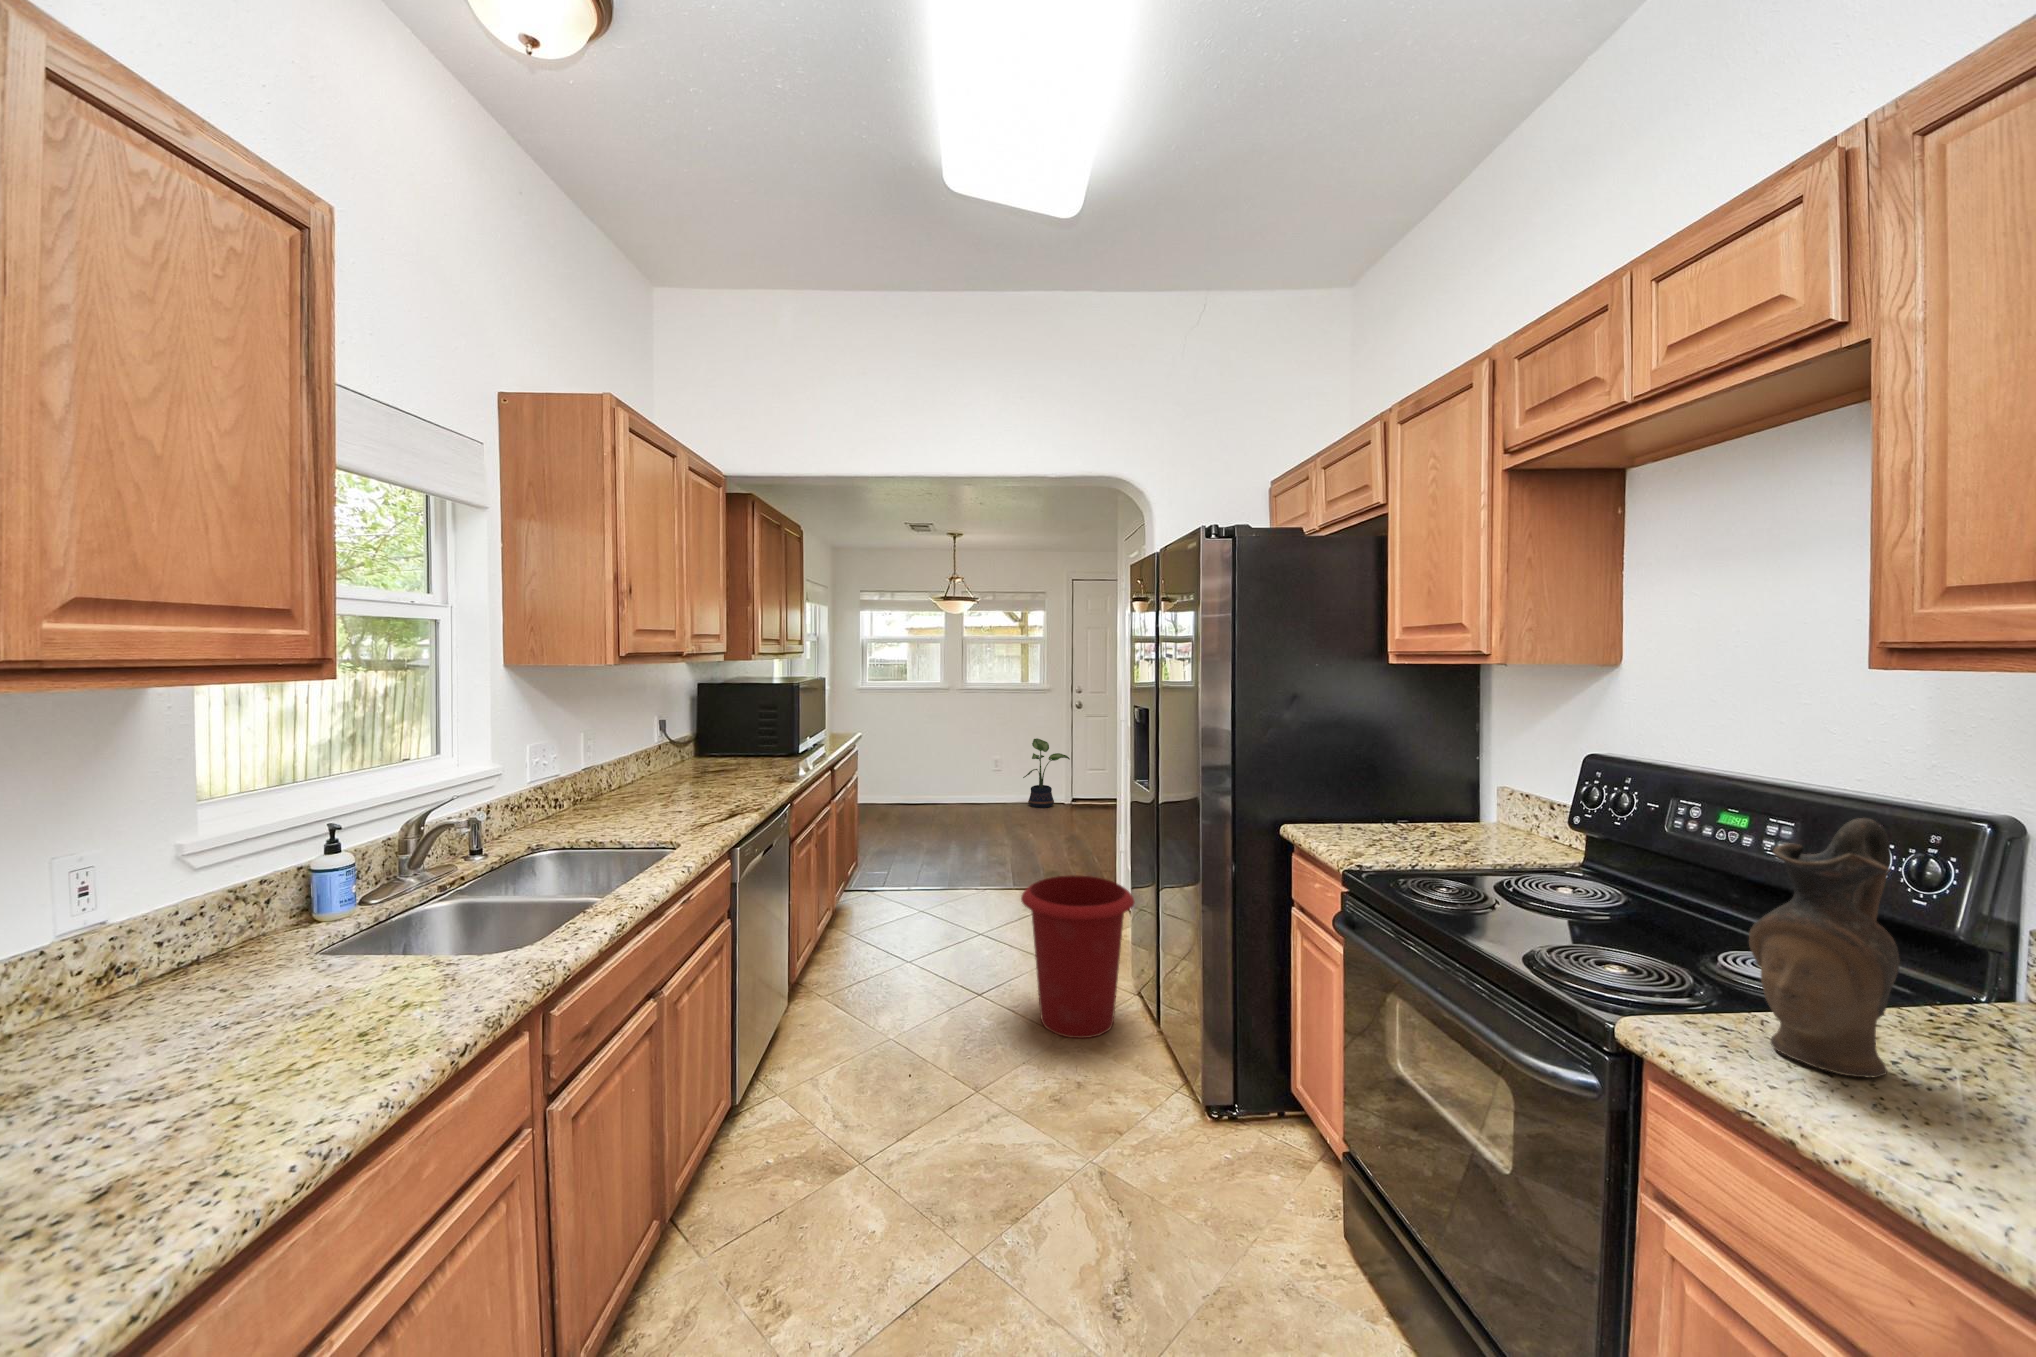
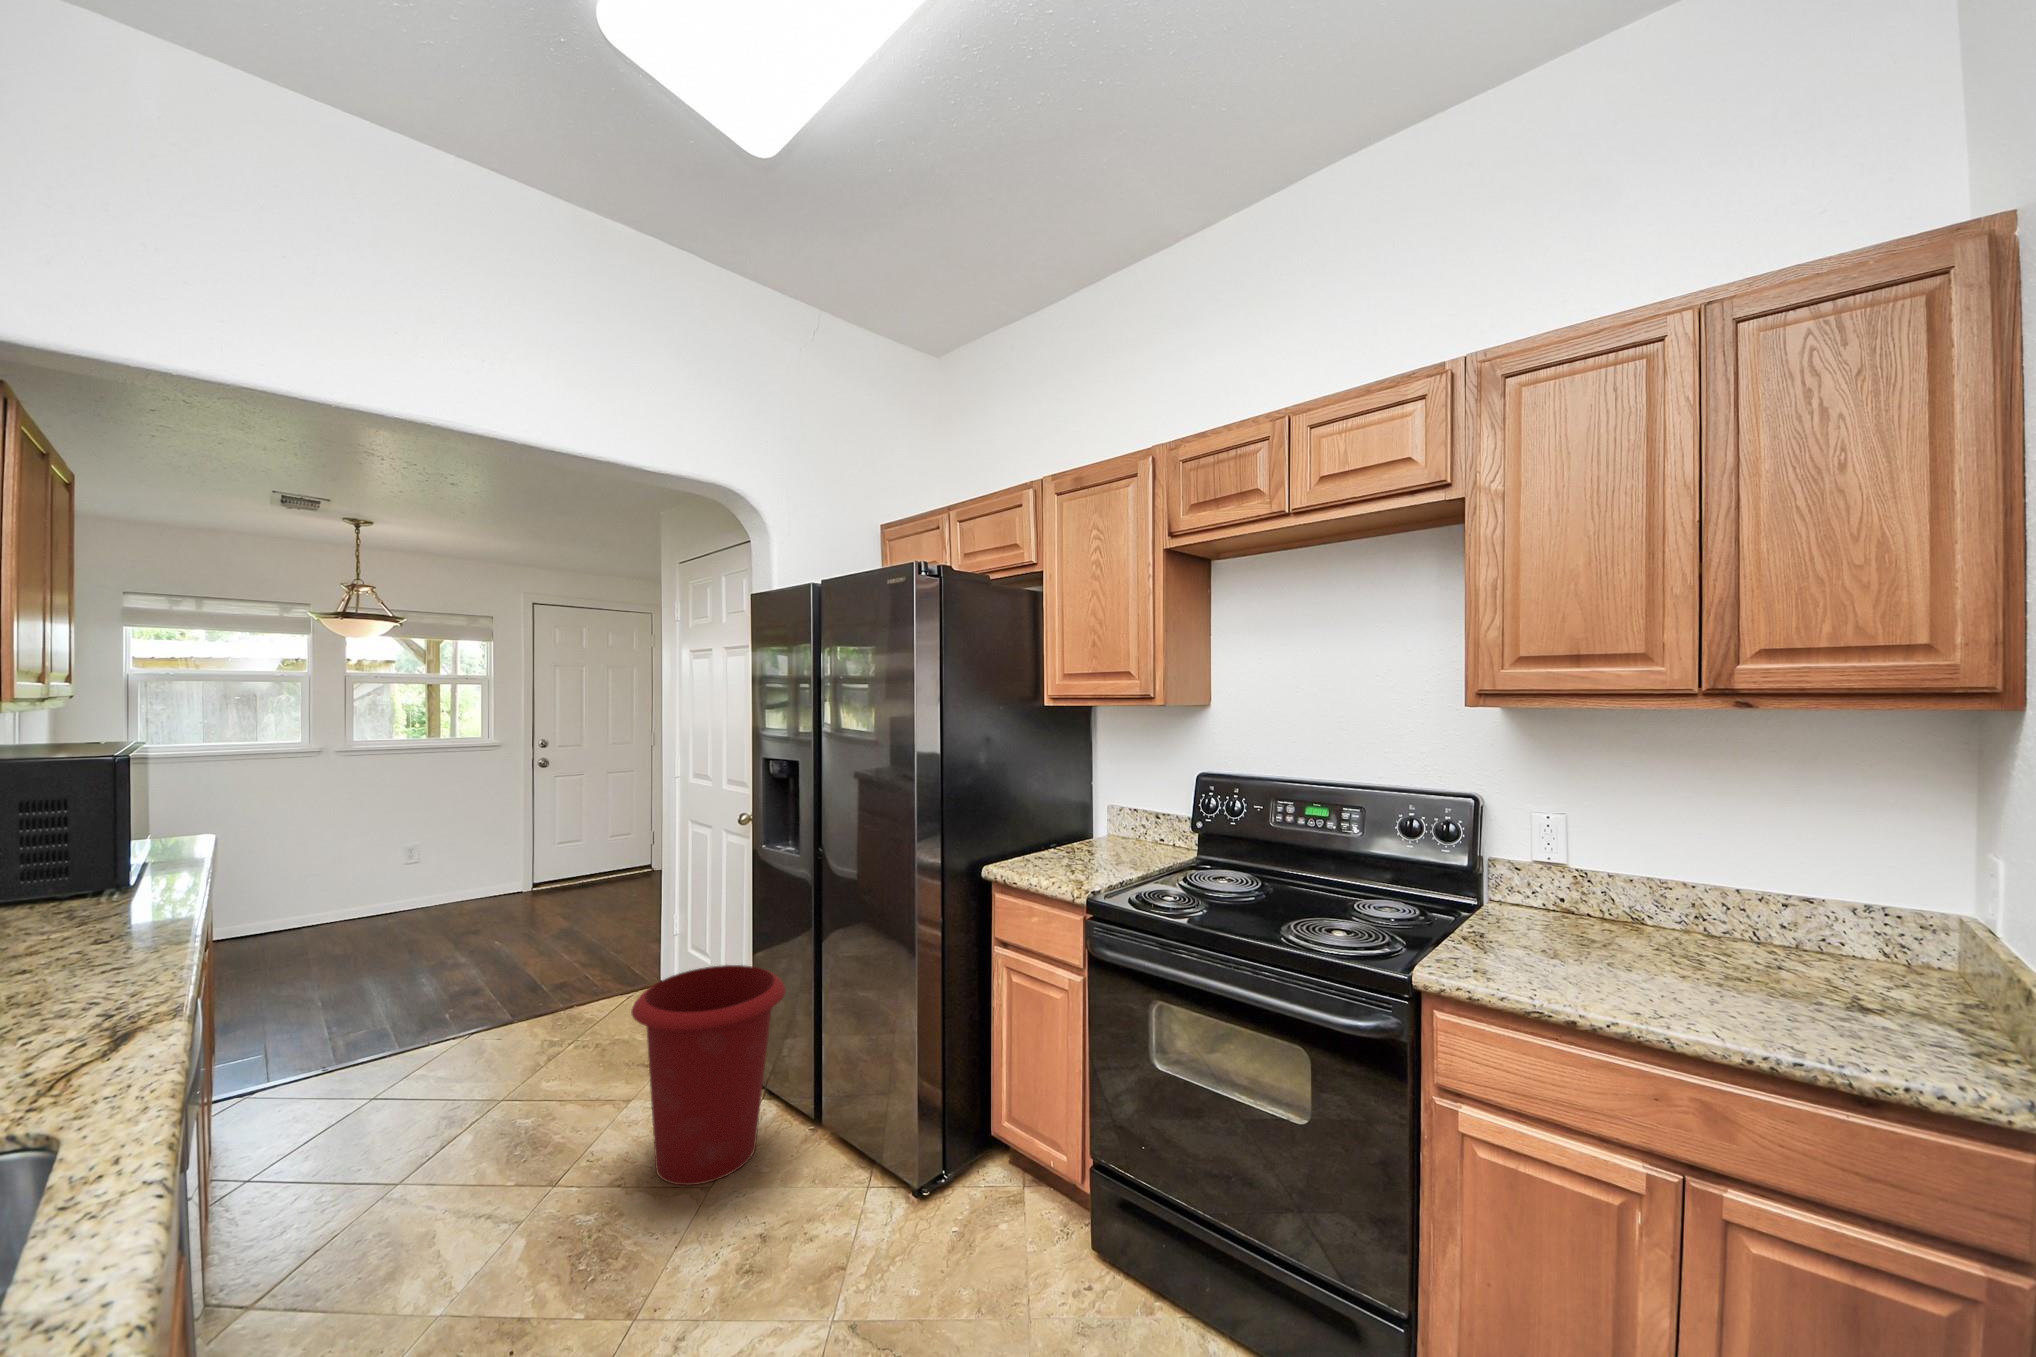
potted plant: present [1023,738,1070,808] -> none [460,806,535,899]
ceramic pitcher: present [1749,818,1900,1078] -> none [1454,797,1530,960]

